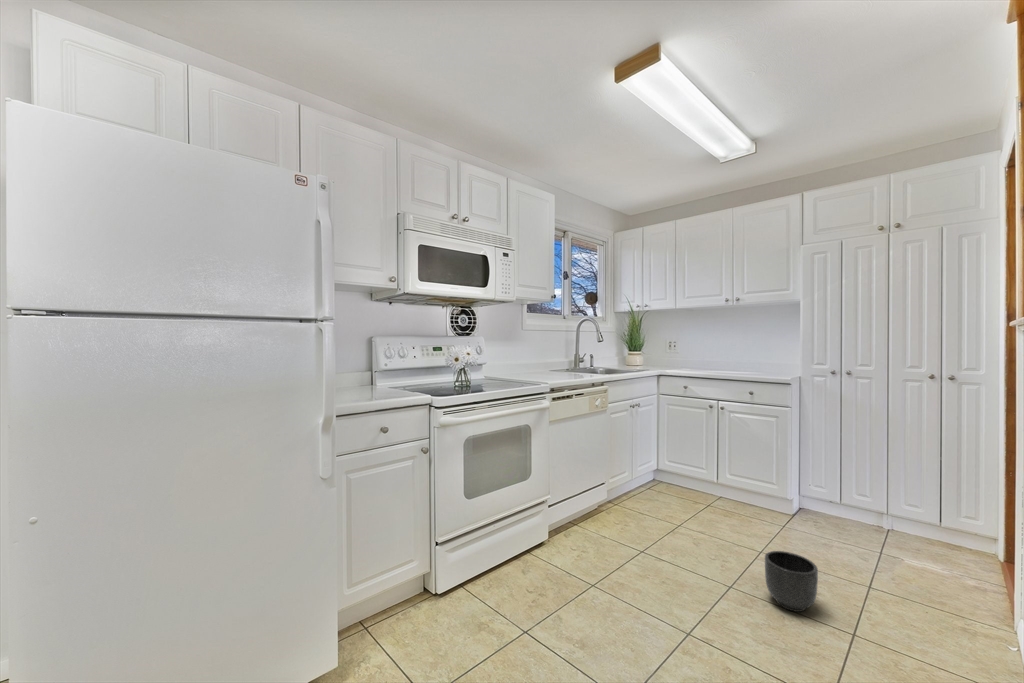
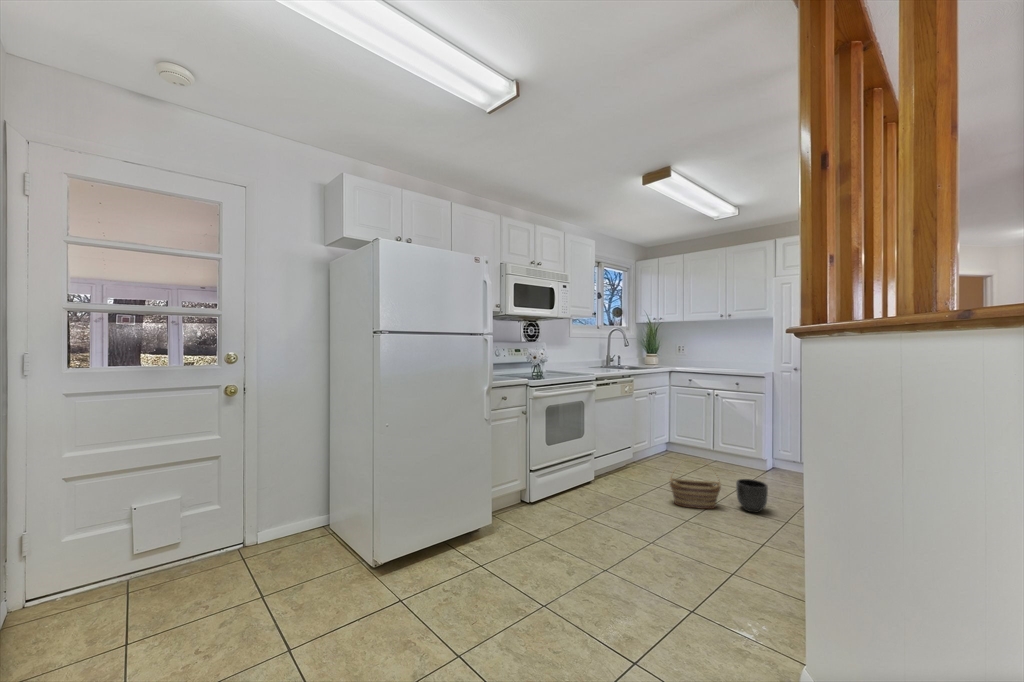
basket: none [659,520,740,604] -> present [670,472,721,509]

